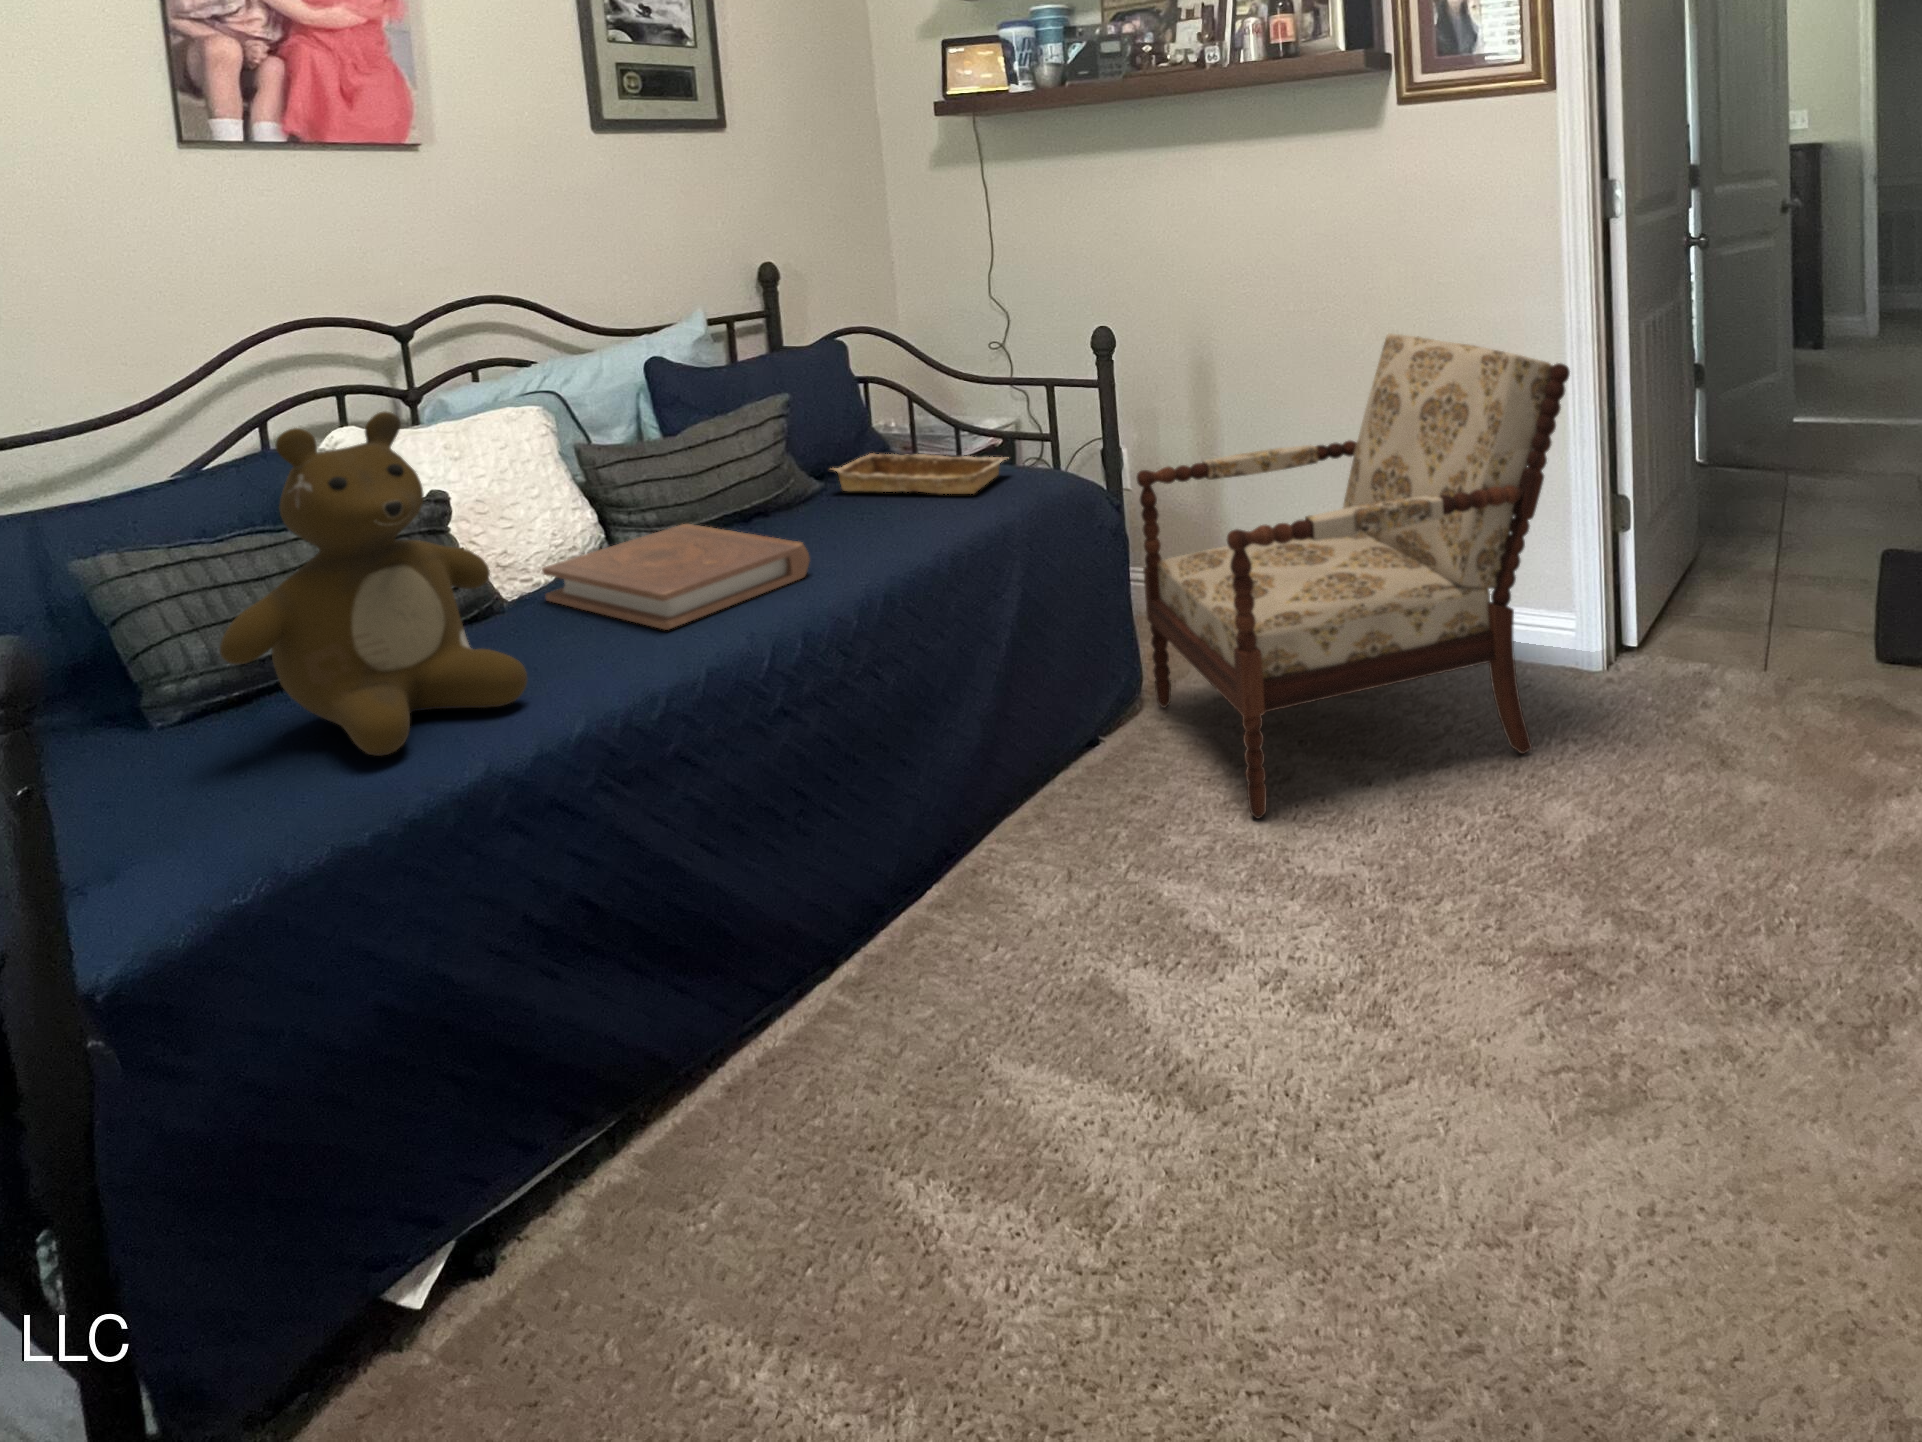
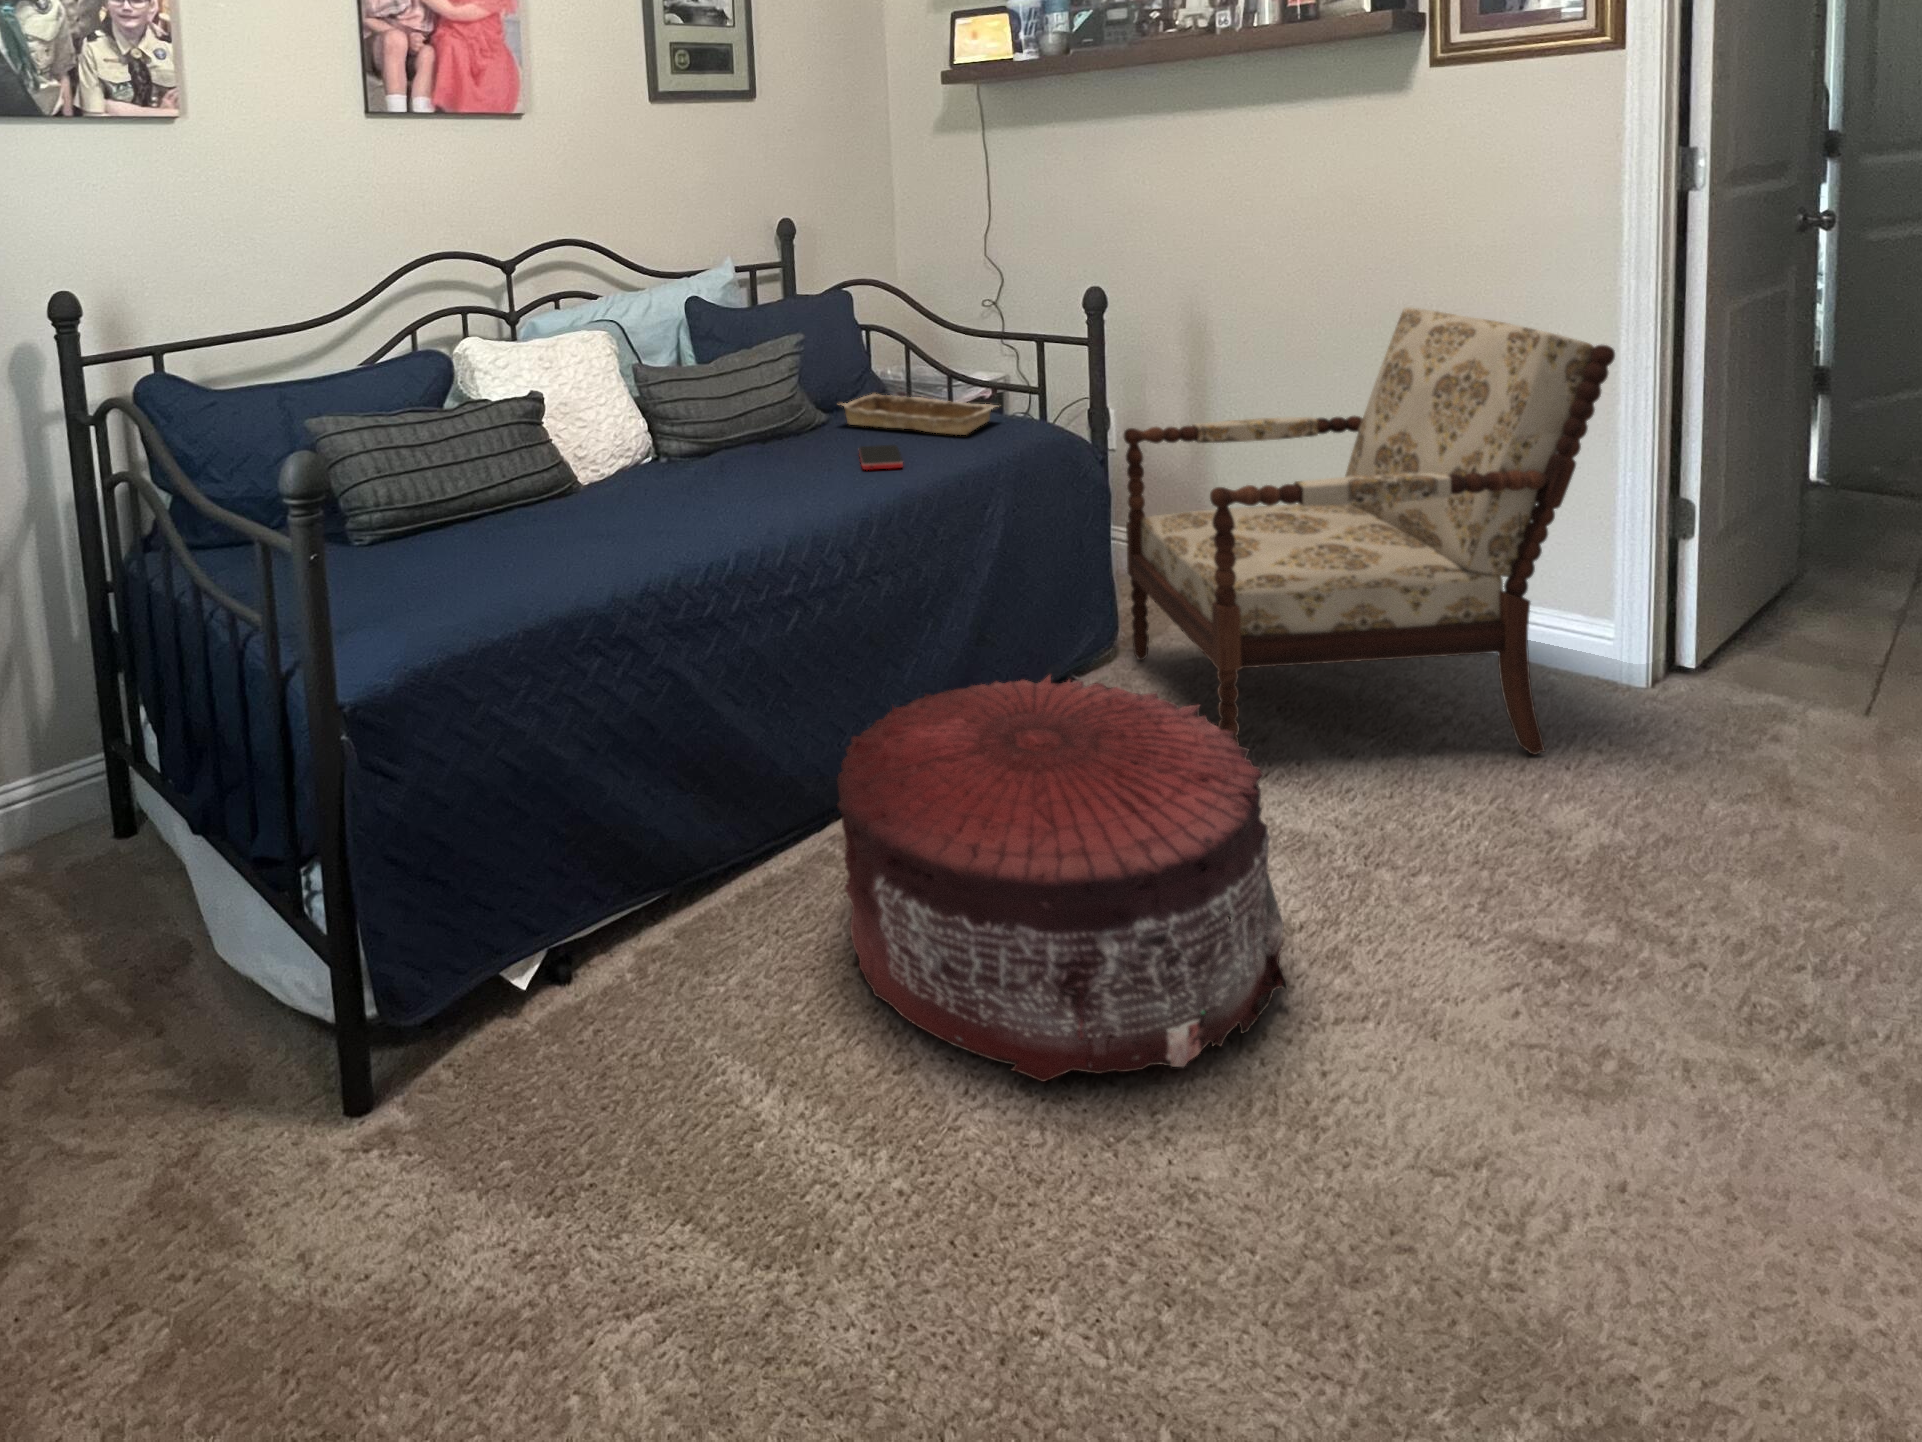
teddy bear: present [220,411,527,756] -> none [405,323,606,582]
smartphone: none [855,512,906,546] -> present [859,445,903,470]
book: present [542,524,810,630] -> none [610,438,821,518]
pouf: none [840,755,1338,1255] -> present [837,675,1288,1082]

